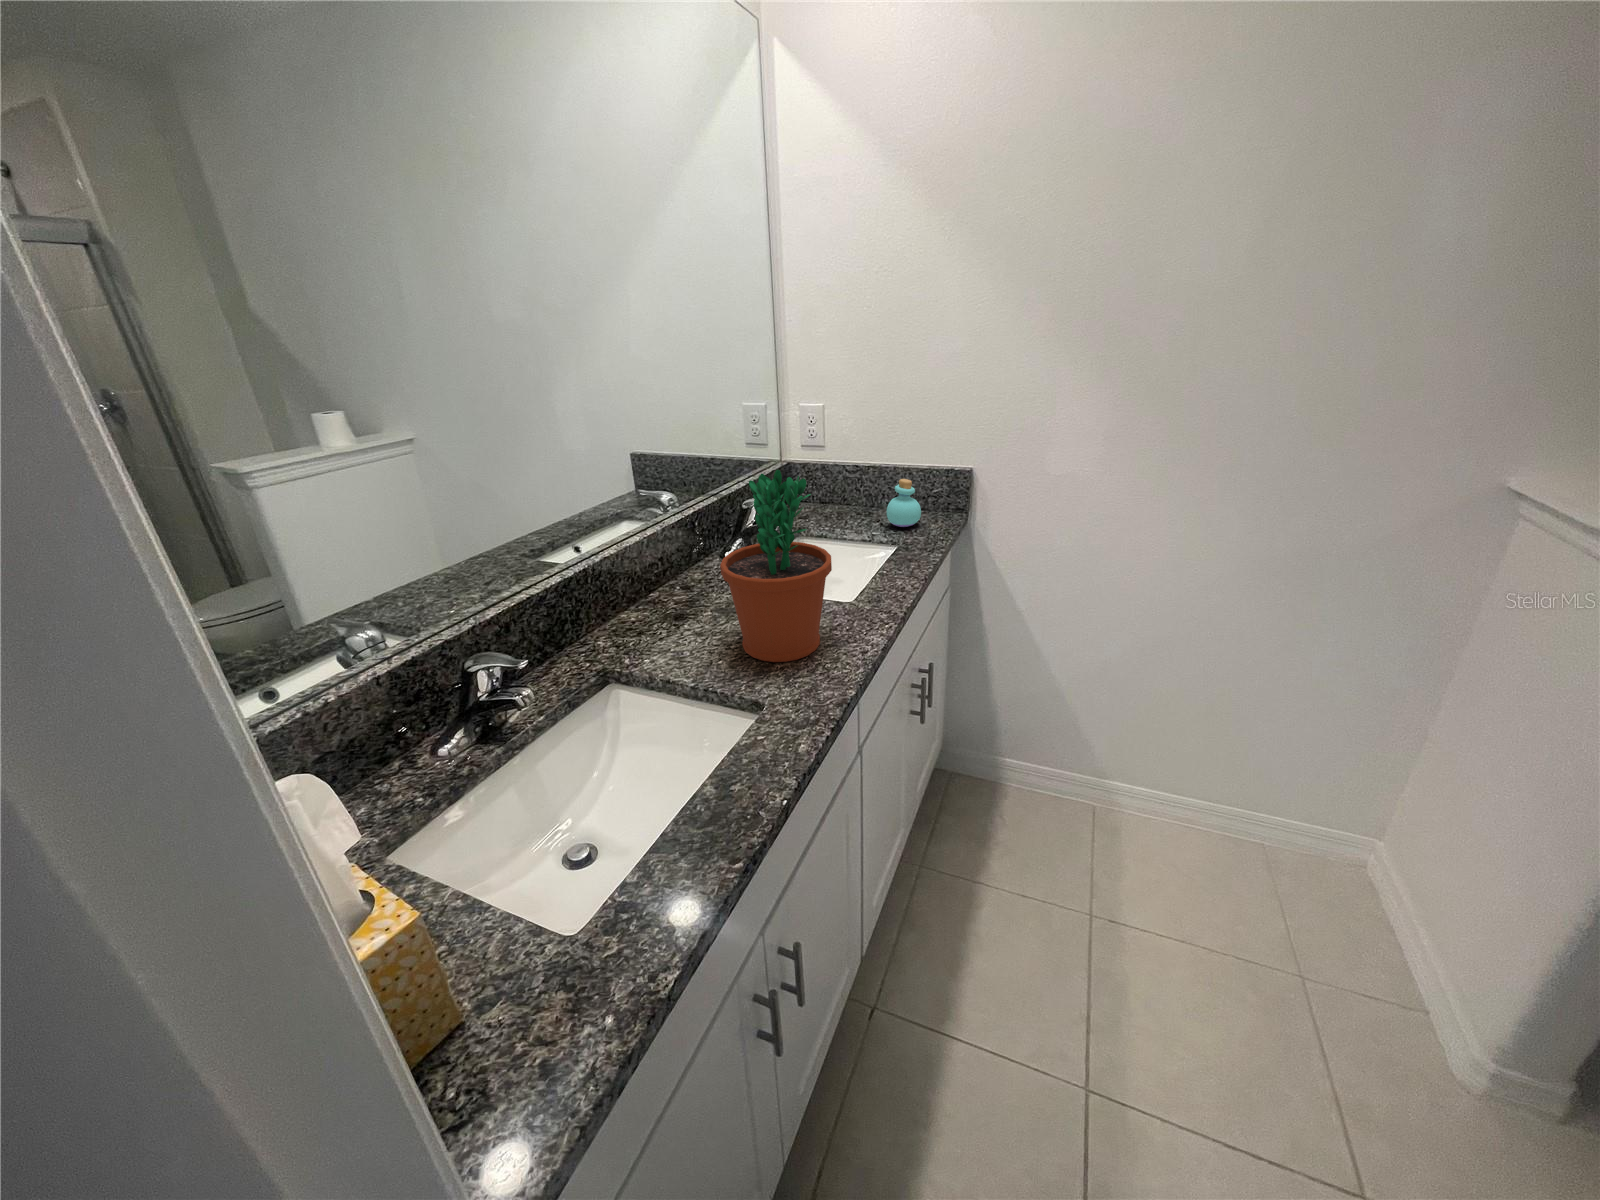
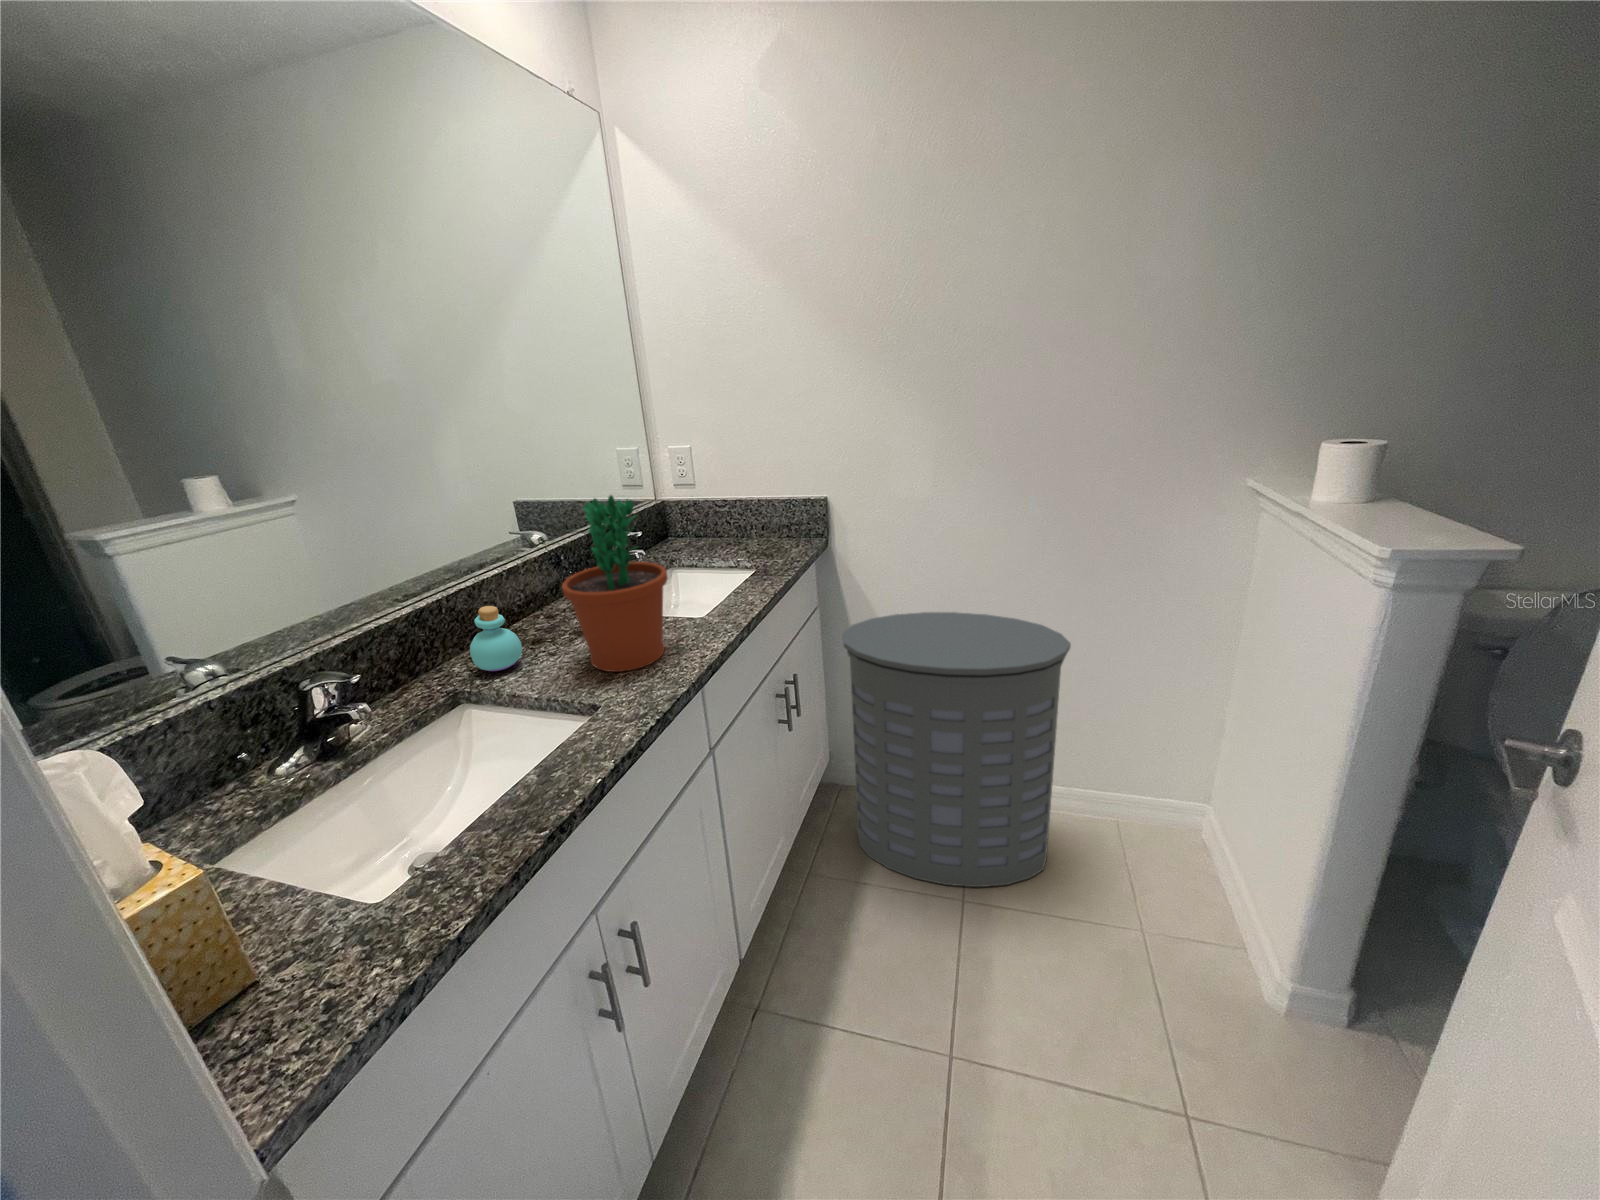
perfume bottle: present [887,479,921,527] -> present [470,606,522,671]
laundry hamper: none [972,601,1248,897] -> present [842,612,1071,887]

